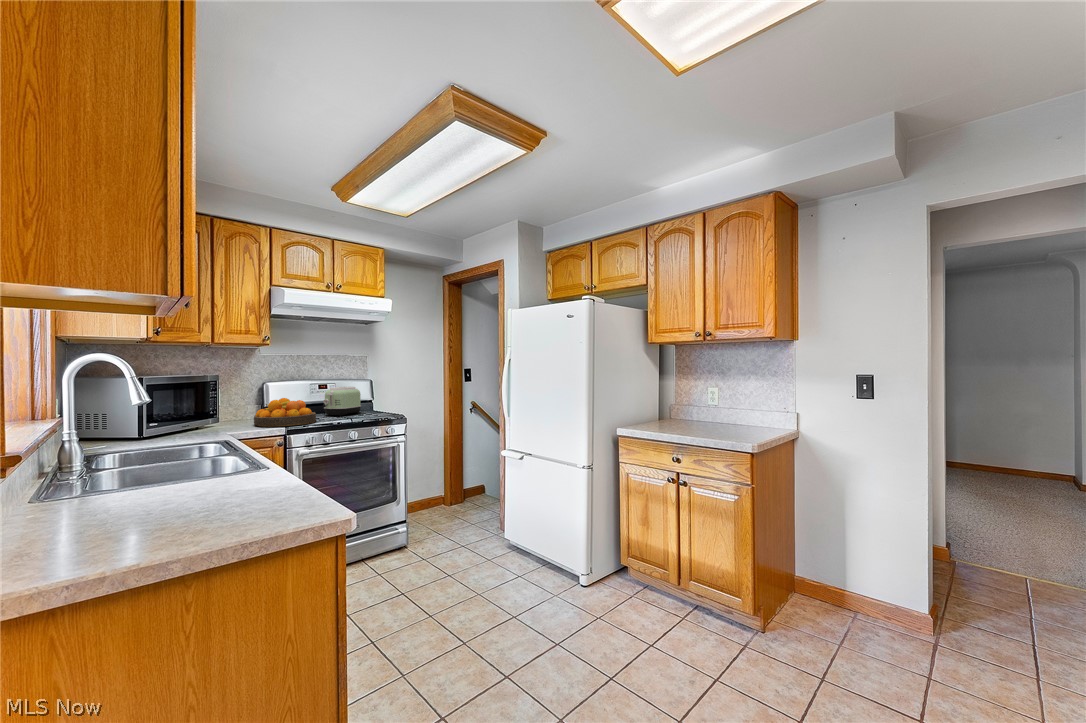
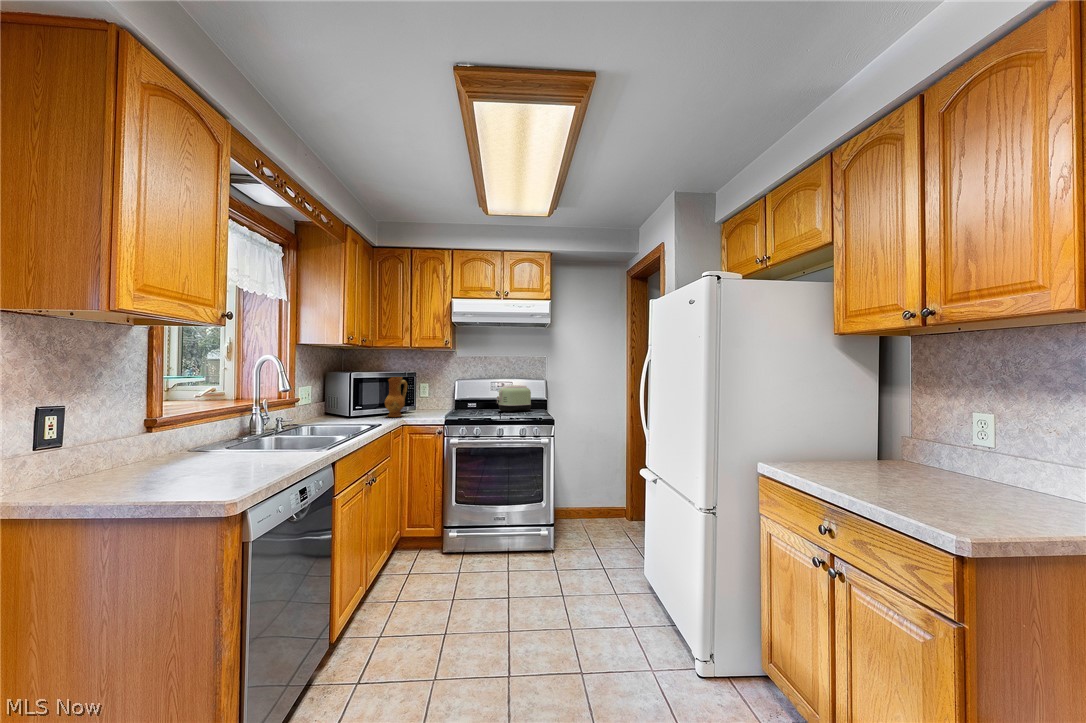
ceramic jug: none [194,382,224,433] -> present [385,377,407,417]
fruit bowl: present [254,398,316,427] -> none [431,393,480,417]

